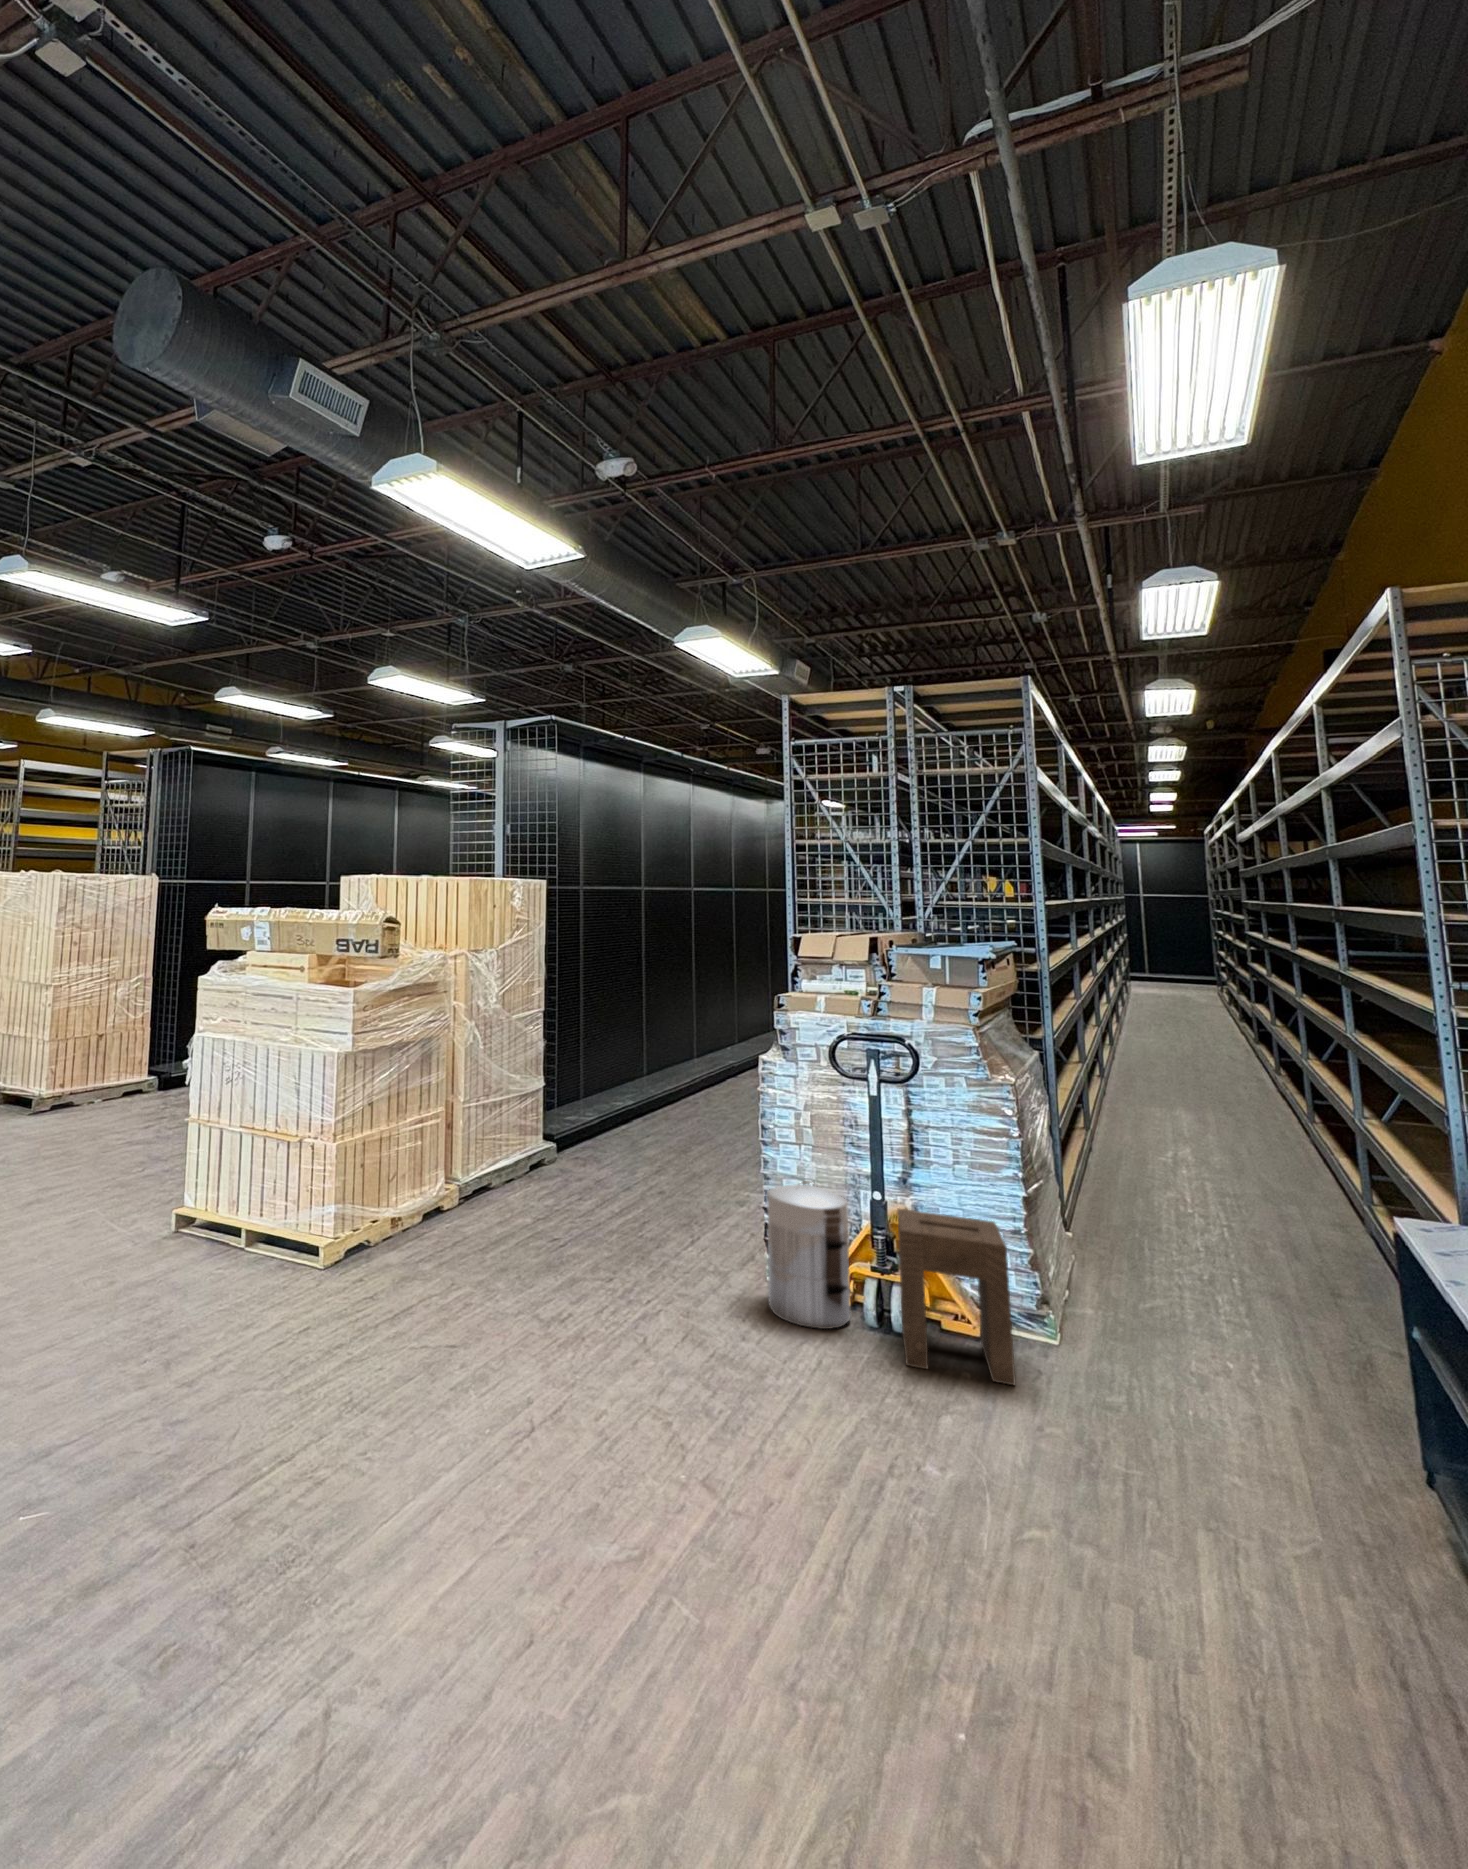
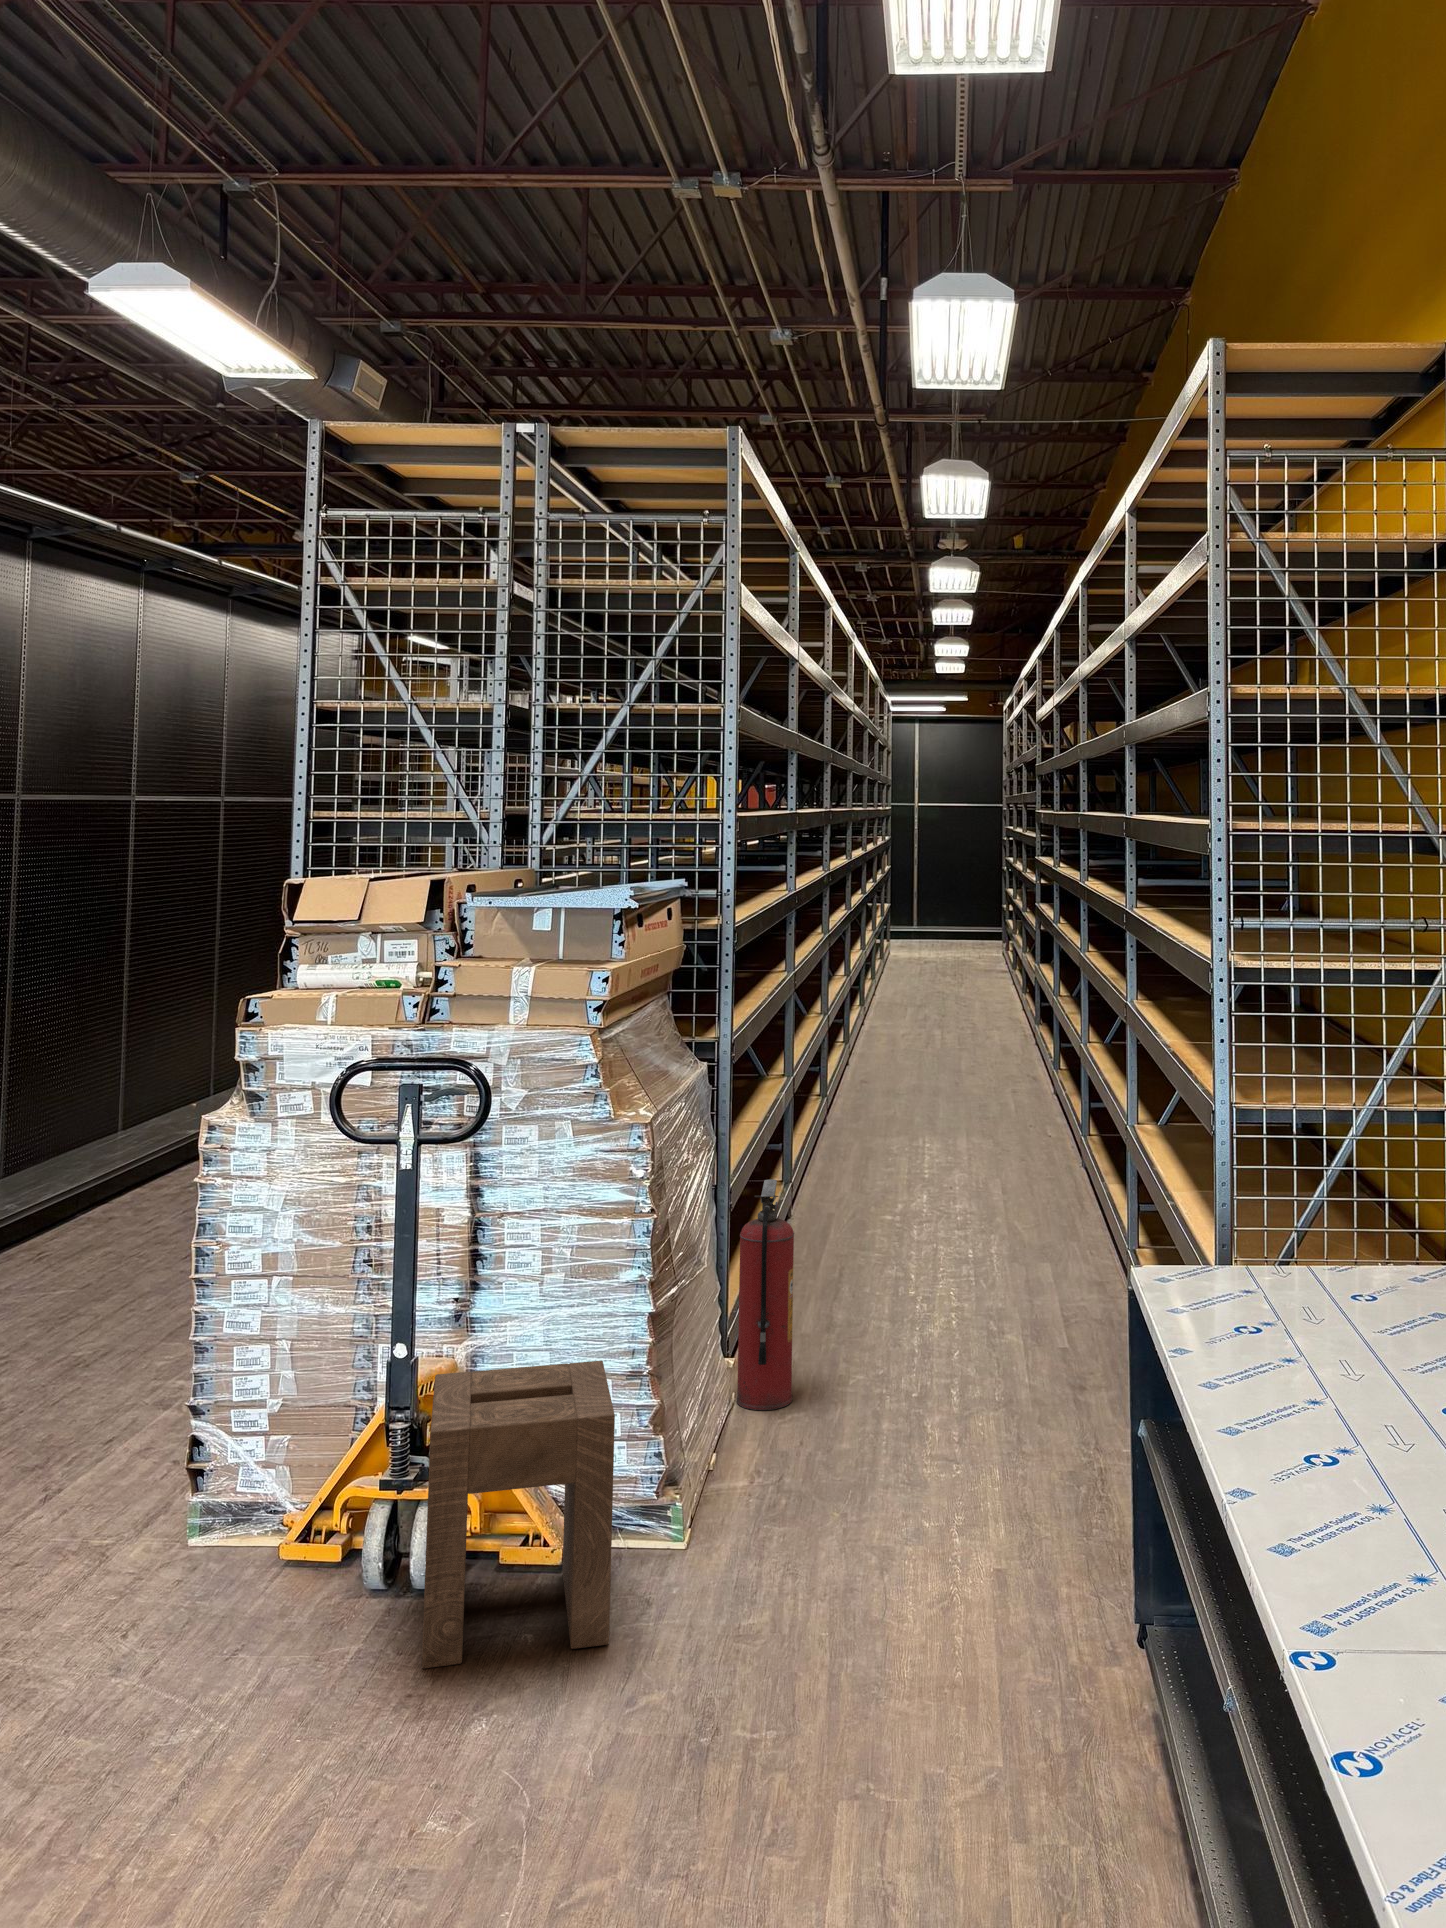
fire extinguisher: none [1078,1149,1128,1304] -> present [736,1179,794,1410]
waste bin: present [767,1181,851,1329] -> none [169,1358,343,1641]

